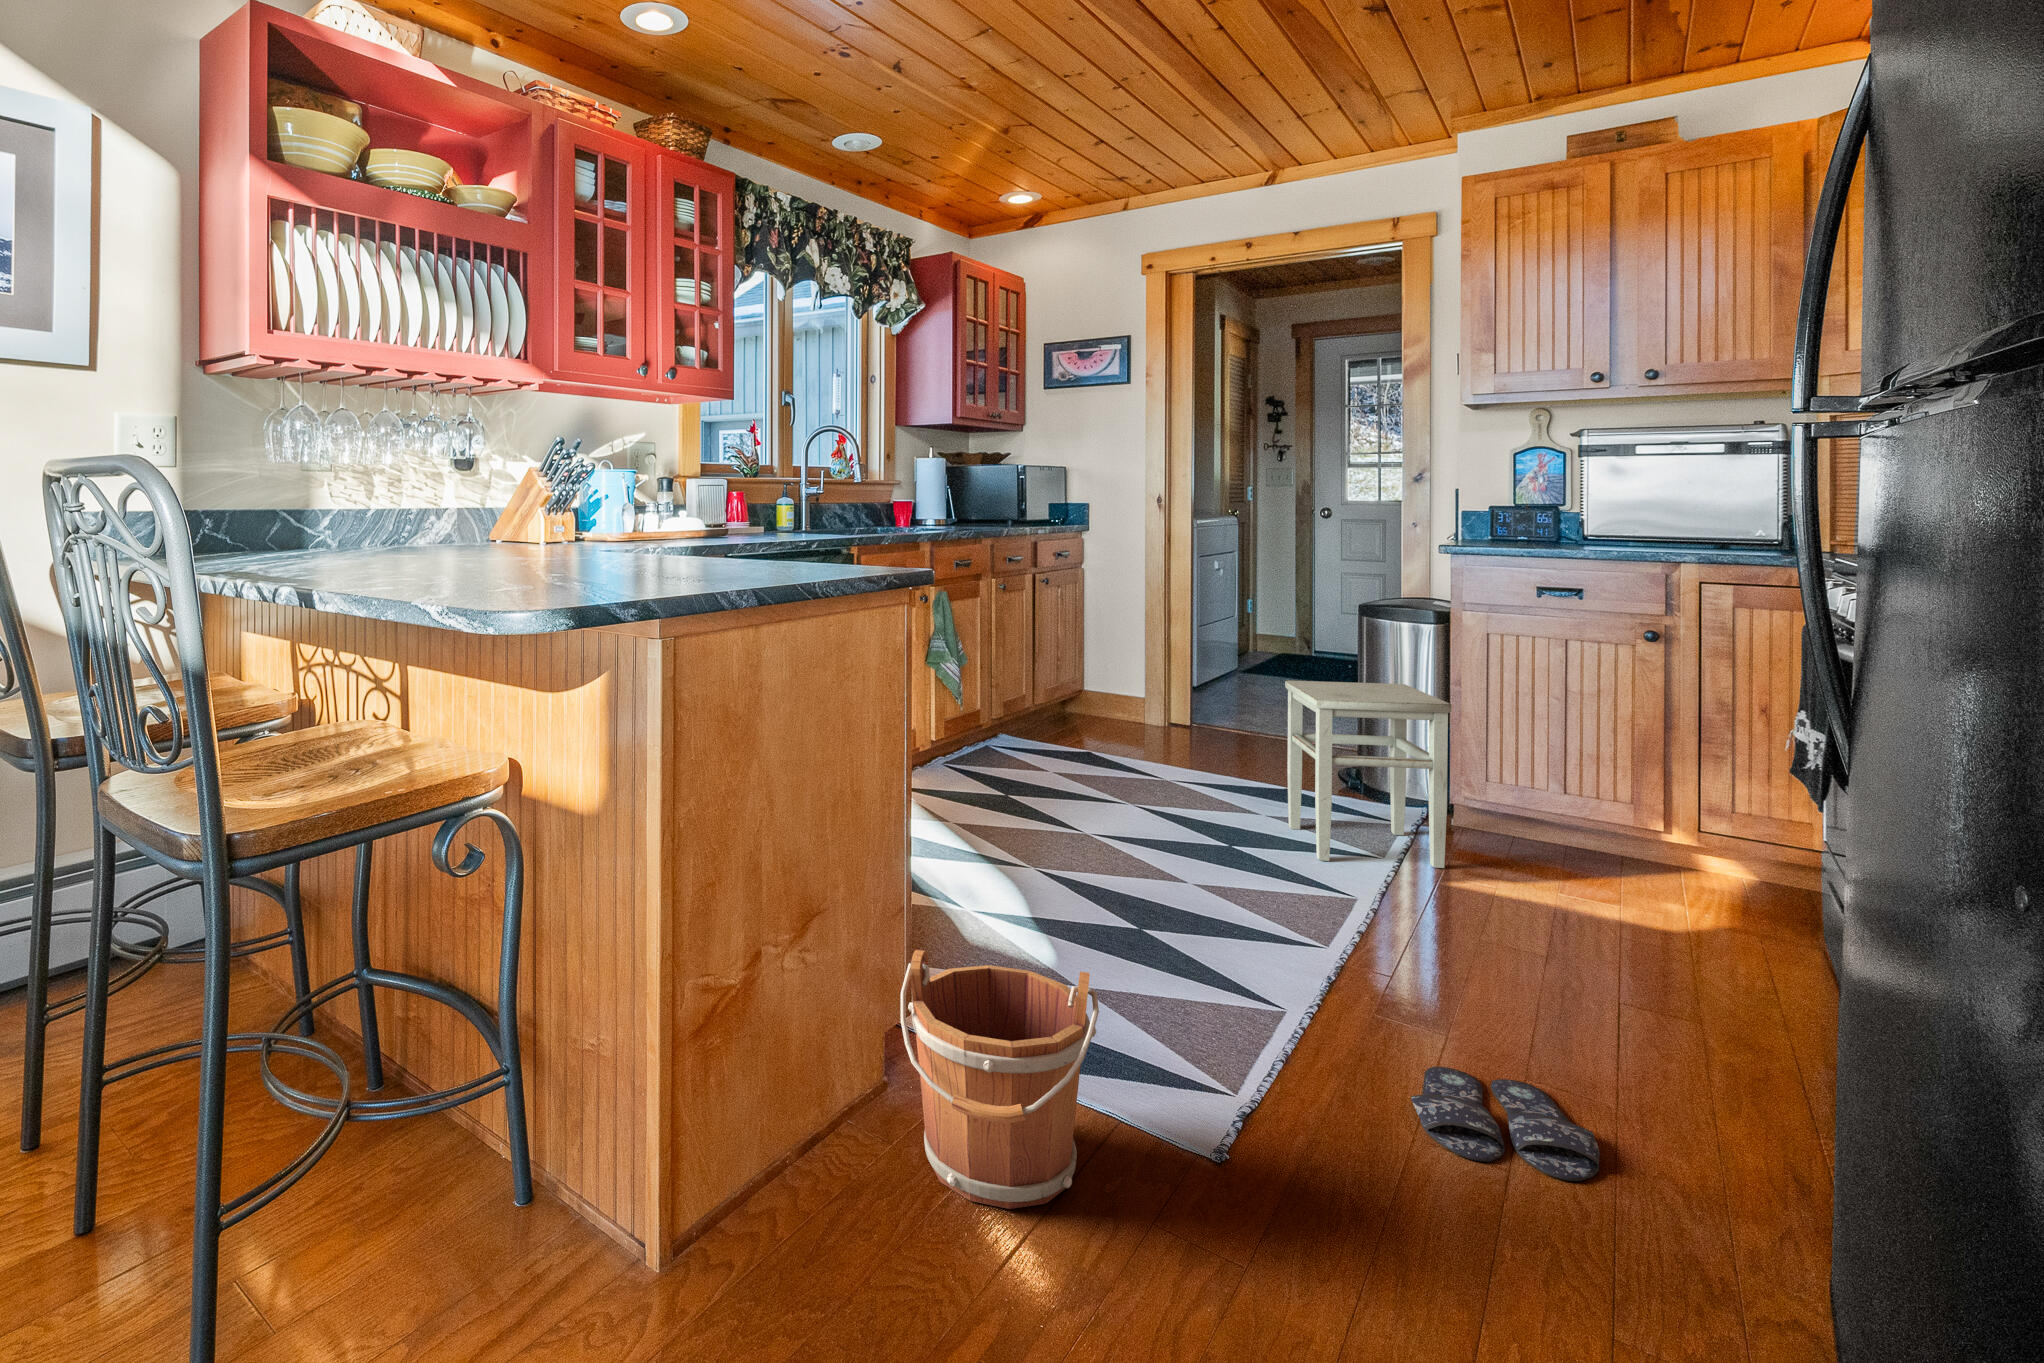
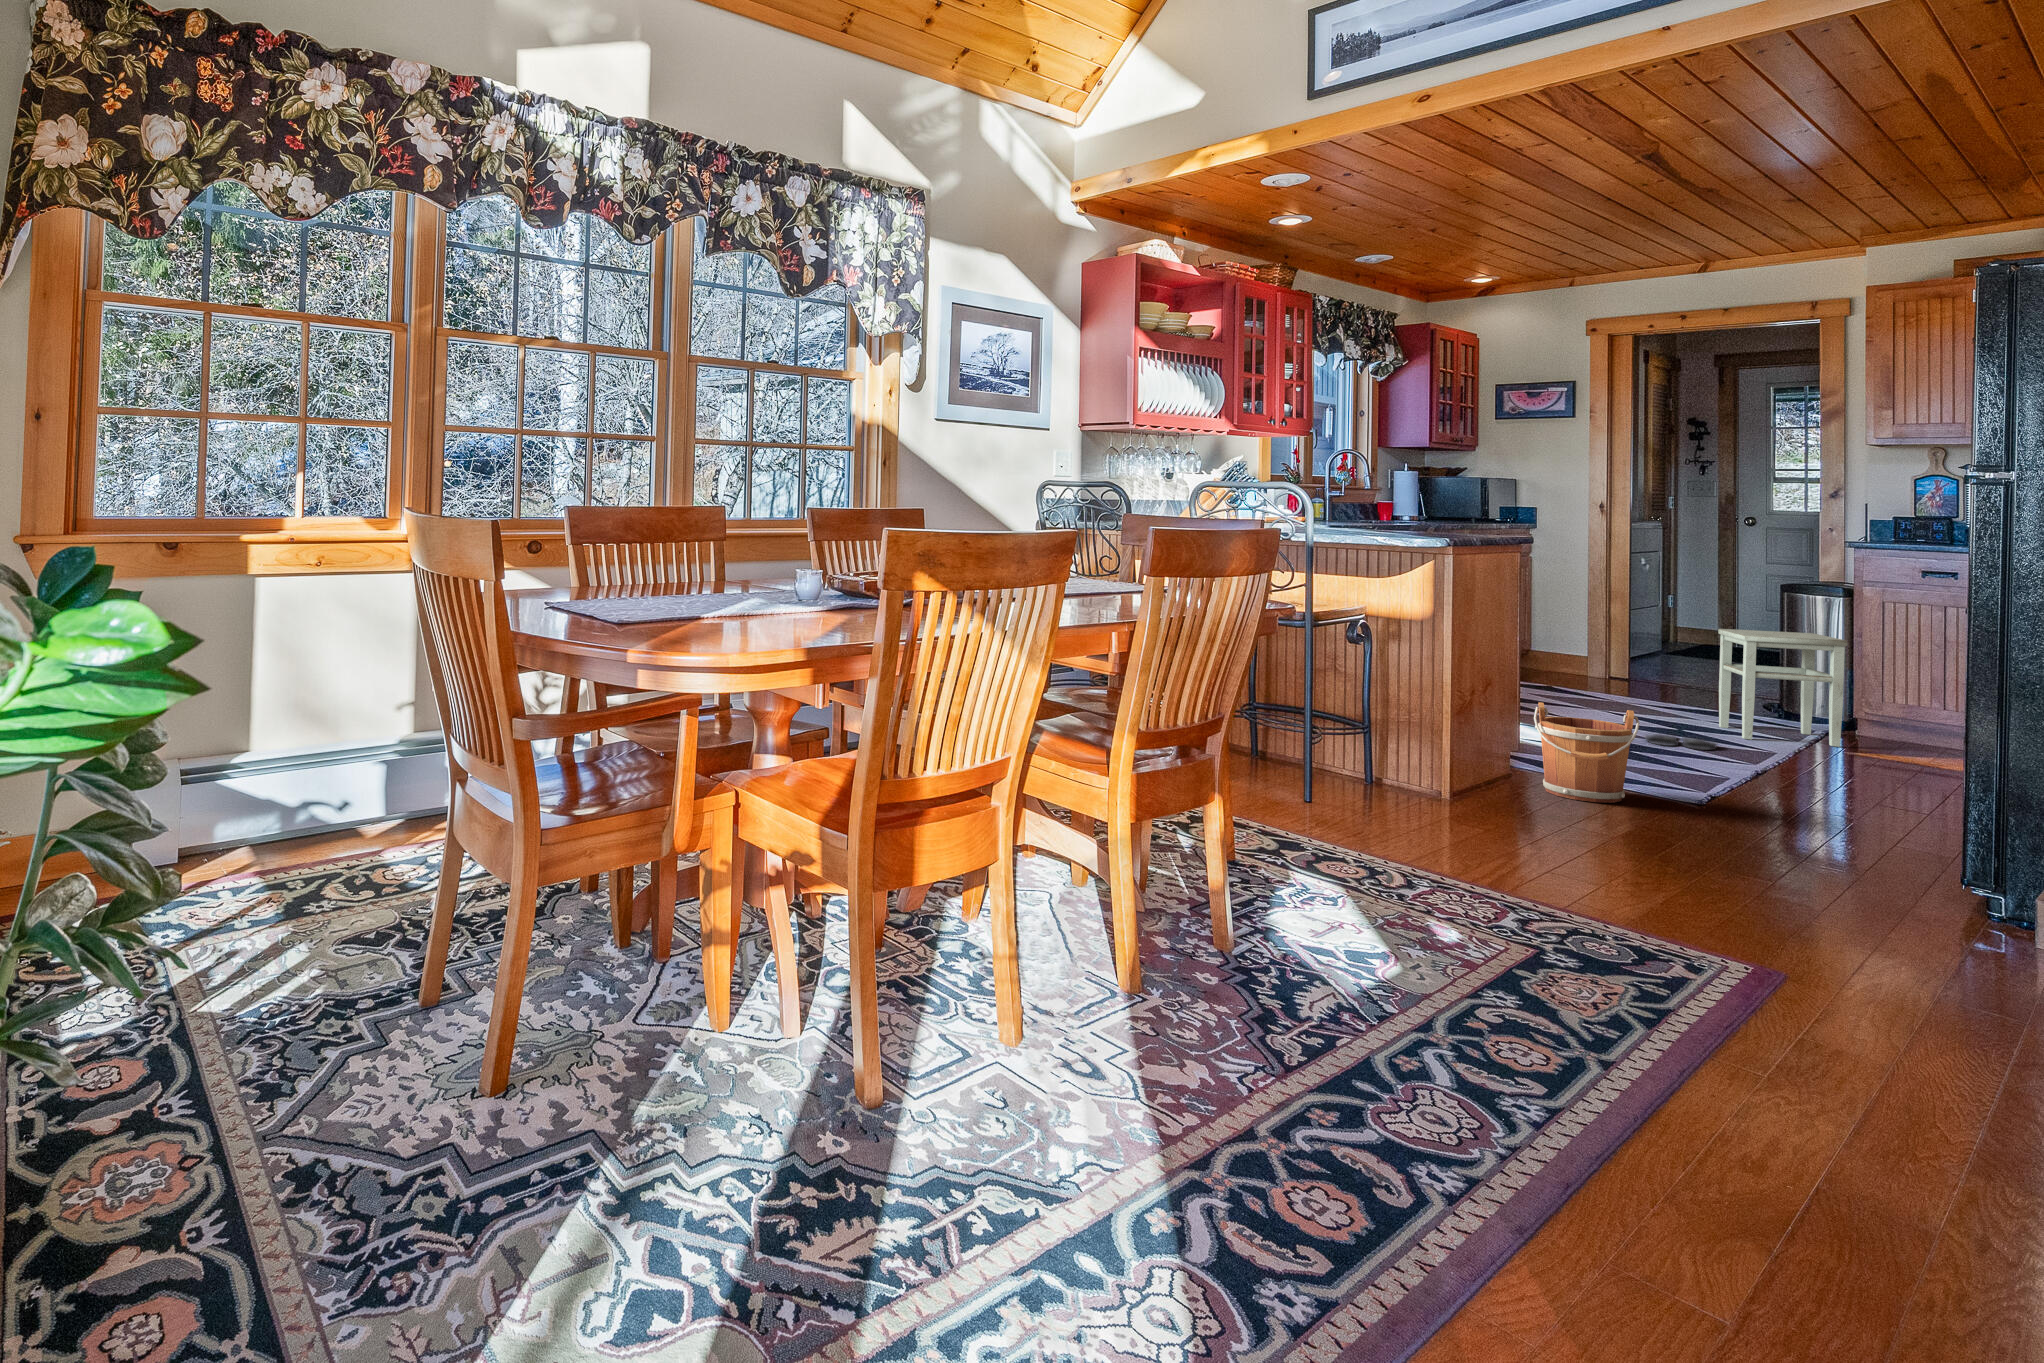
slippers: present [1411,1067,1600,1181] -> present [1645,734,1717,750]

